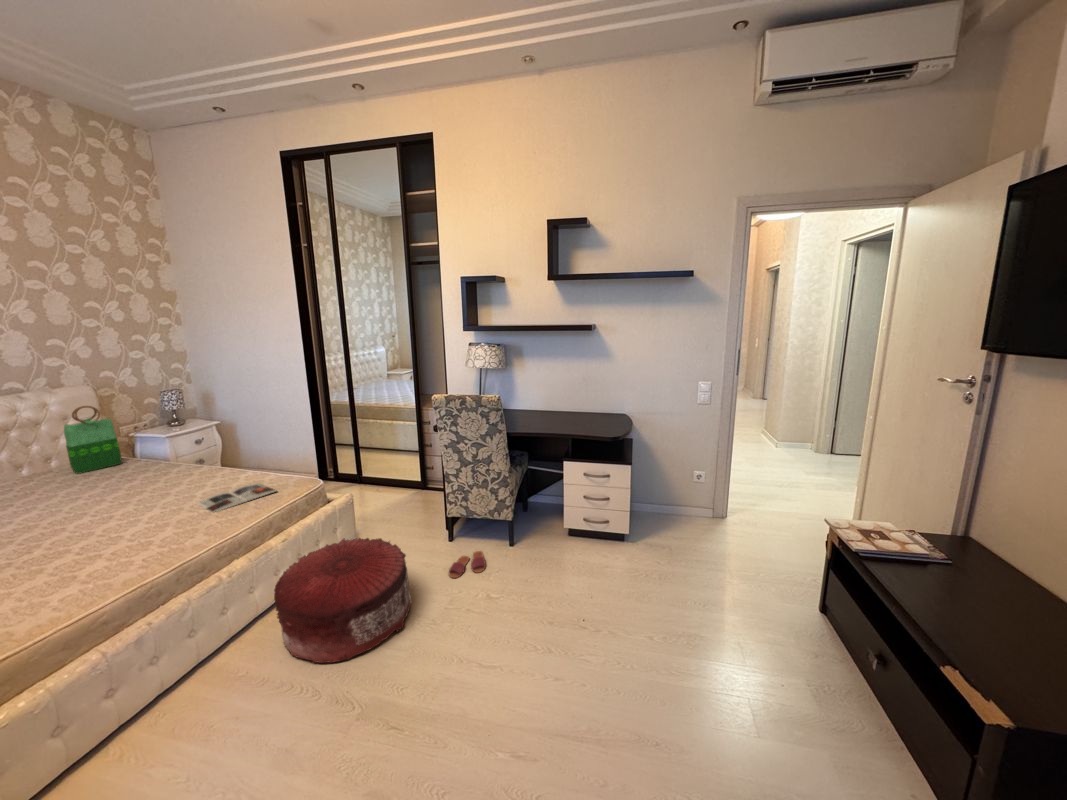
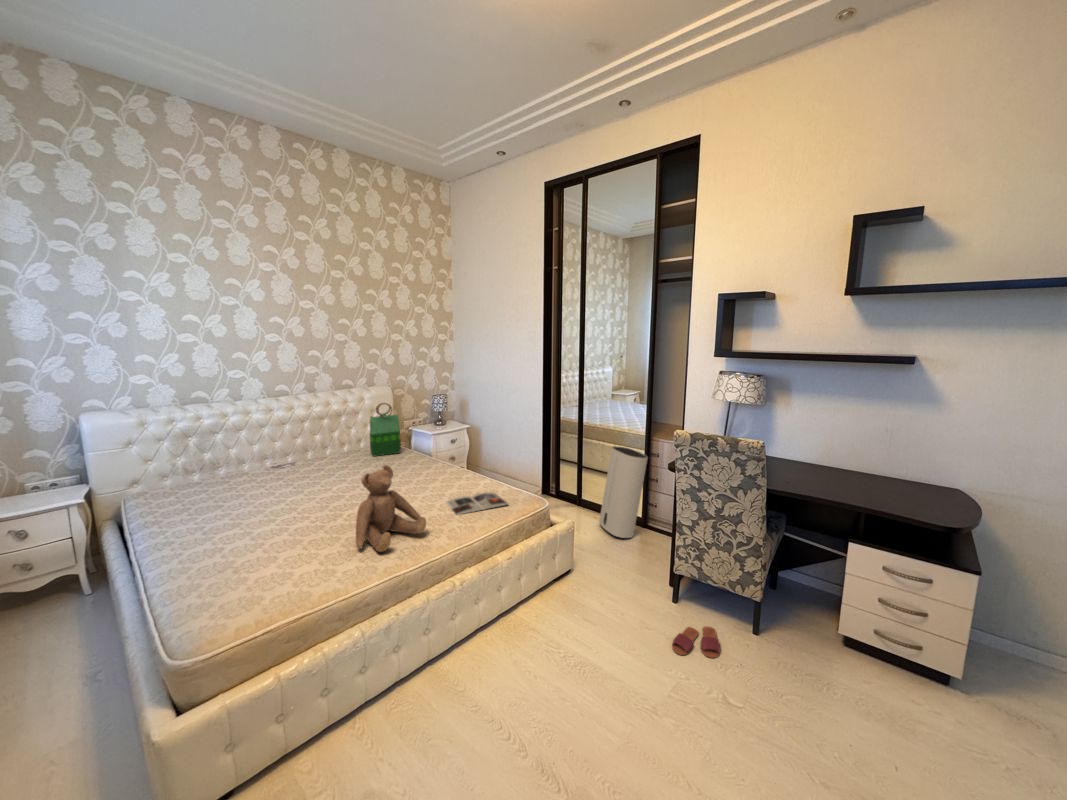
air purifier: none [381,420,420,502] -> present [599,447,648,538]
teddy bear: none [65,472,172,572] -> present [356,465,426,552]
pouf: present [274,538,412,663] -> none [496,571,628,717]

